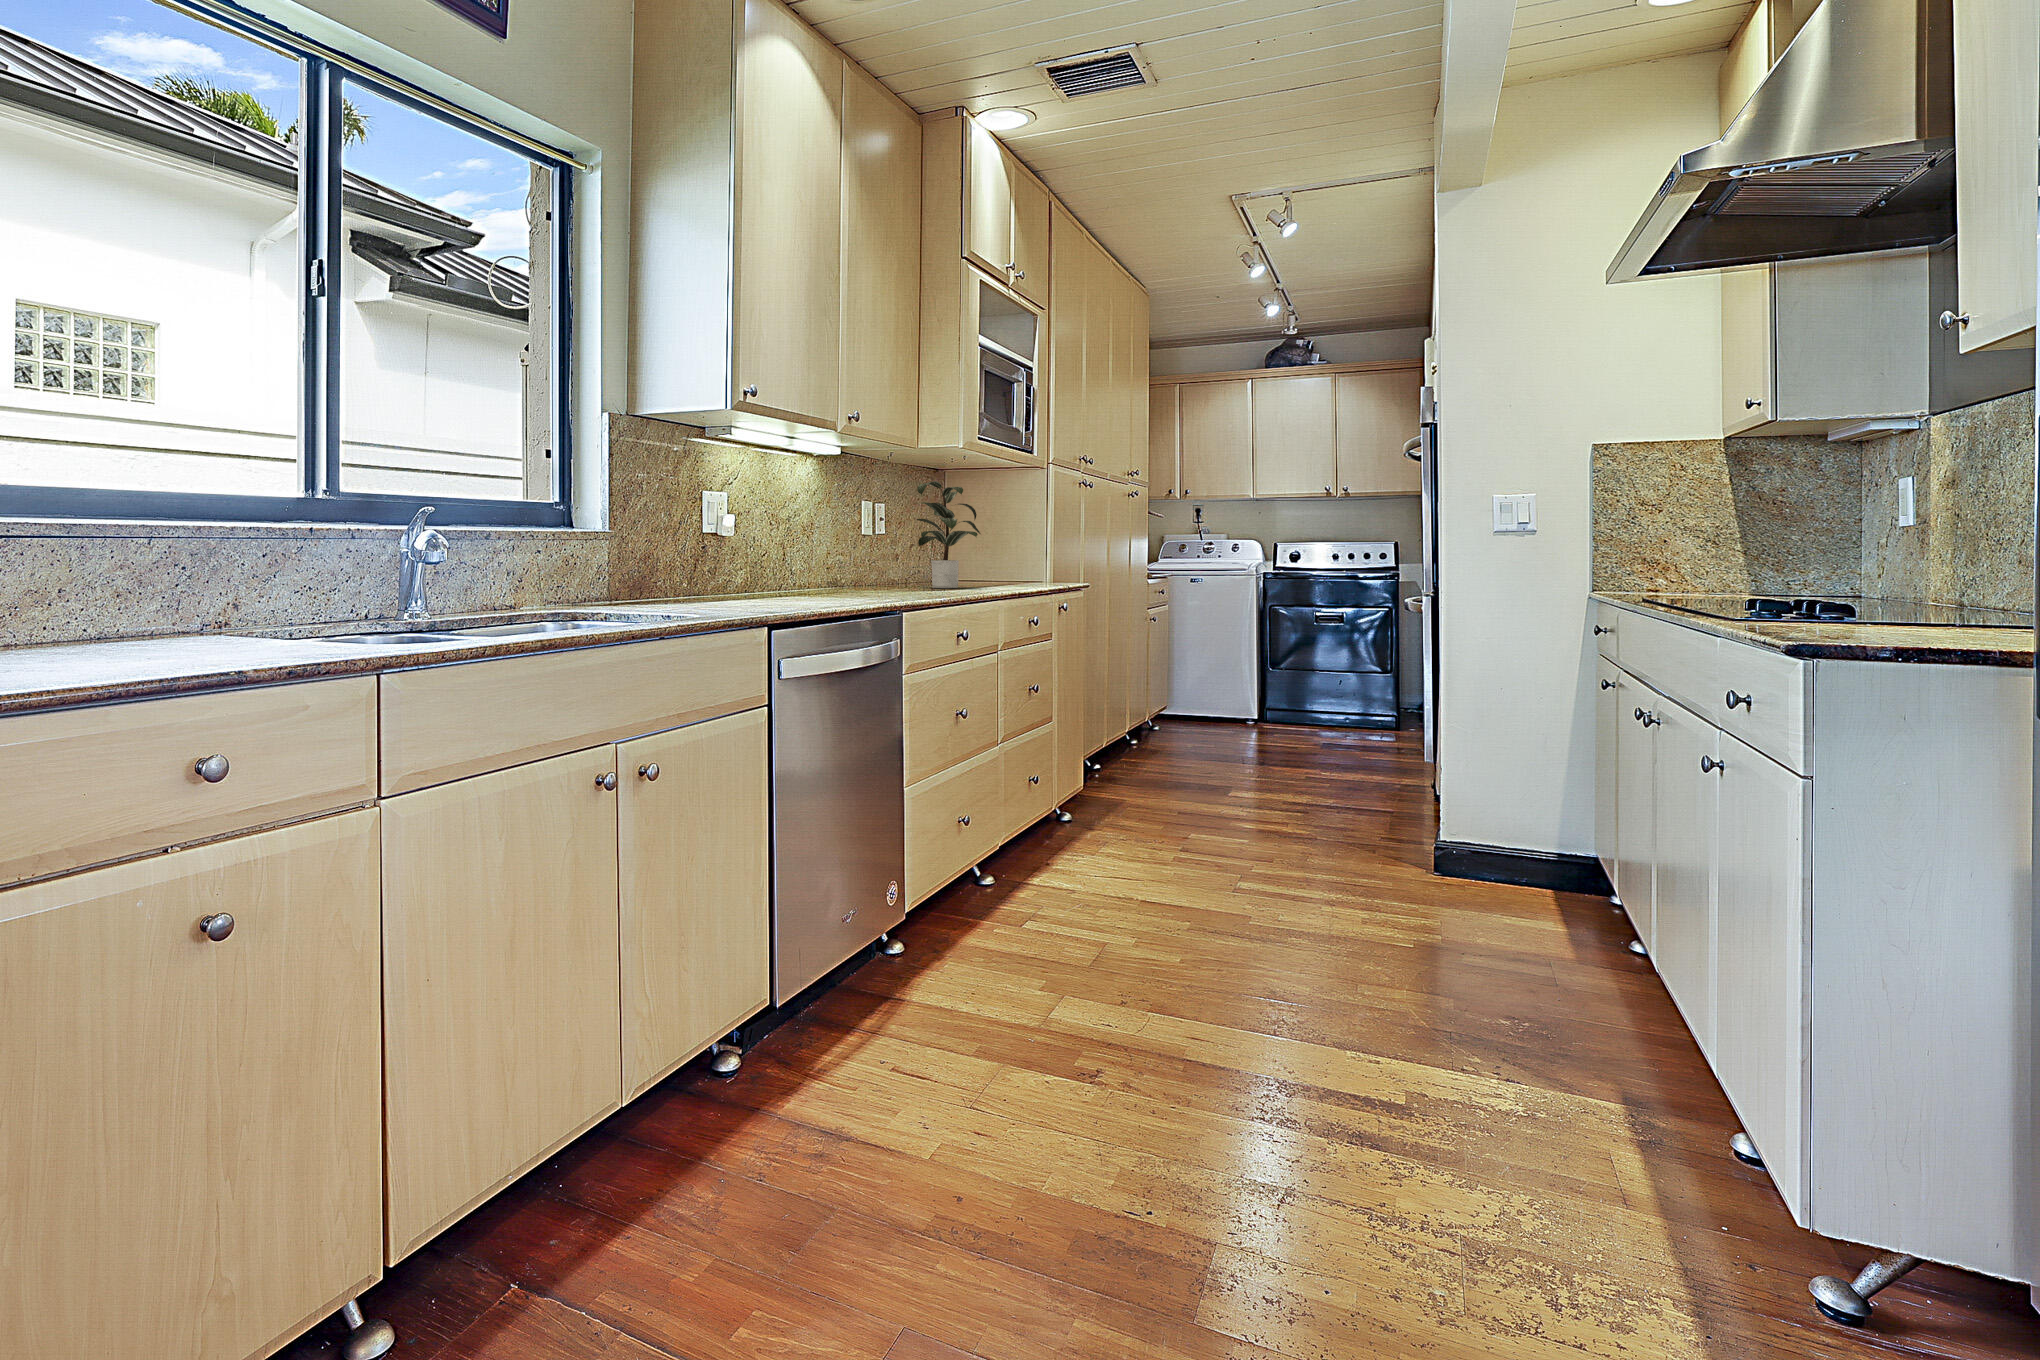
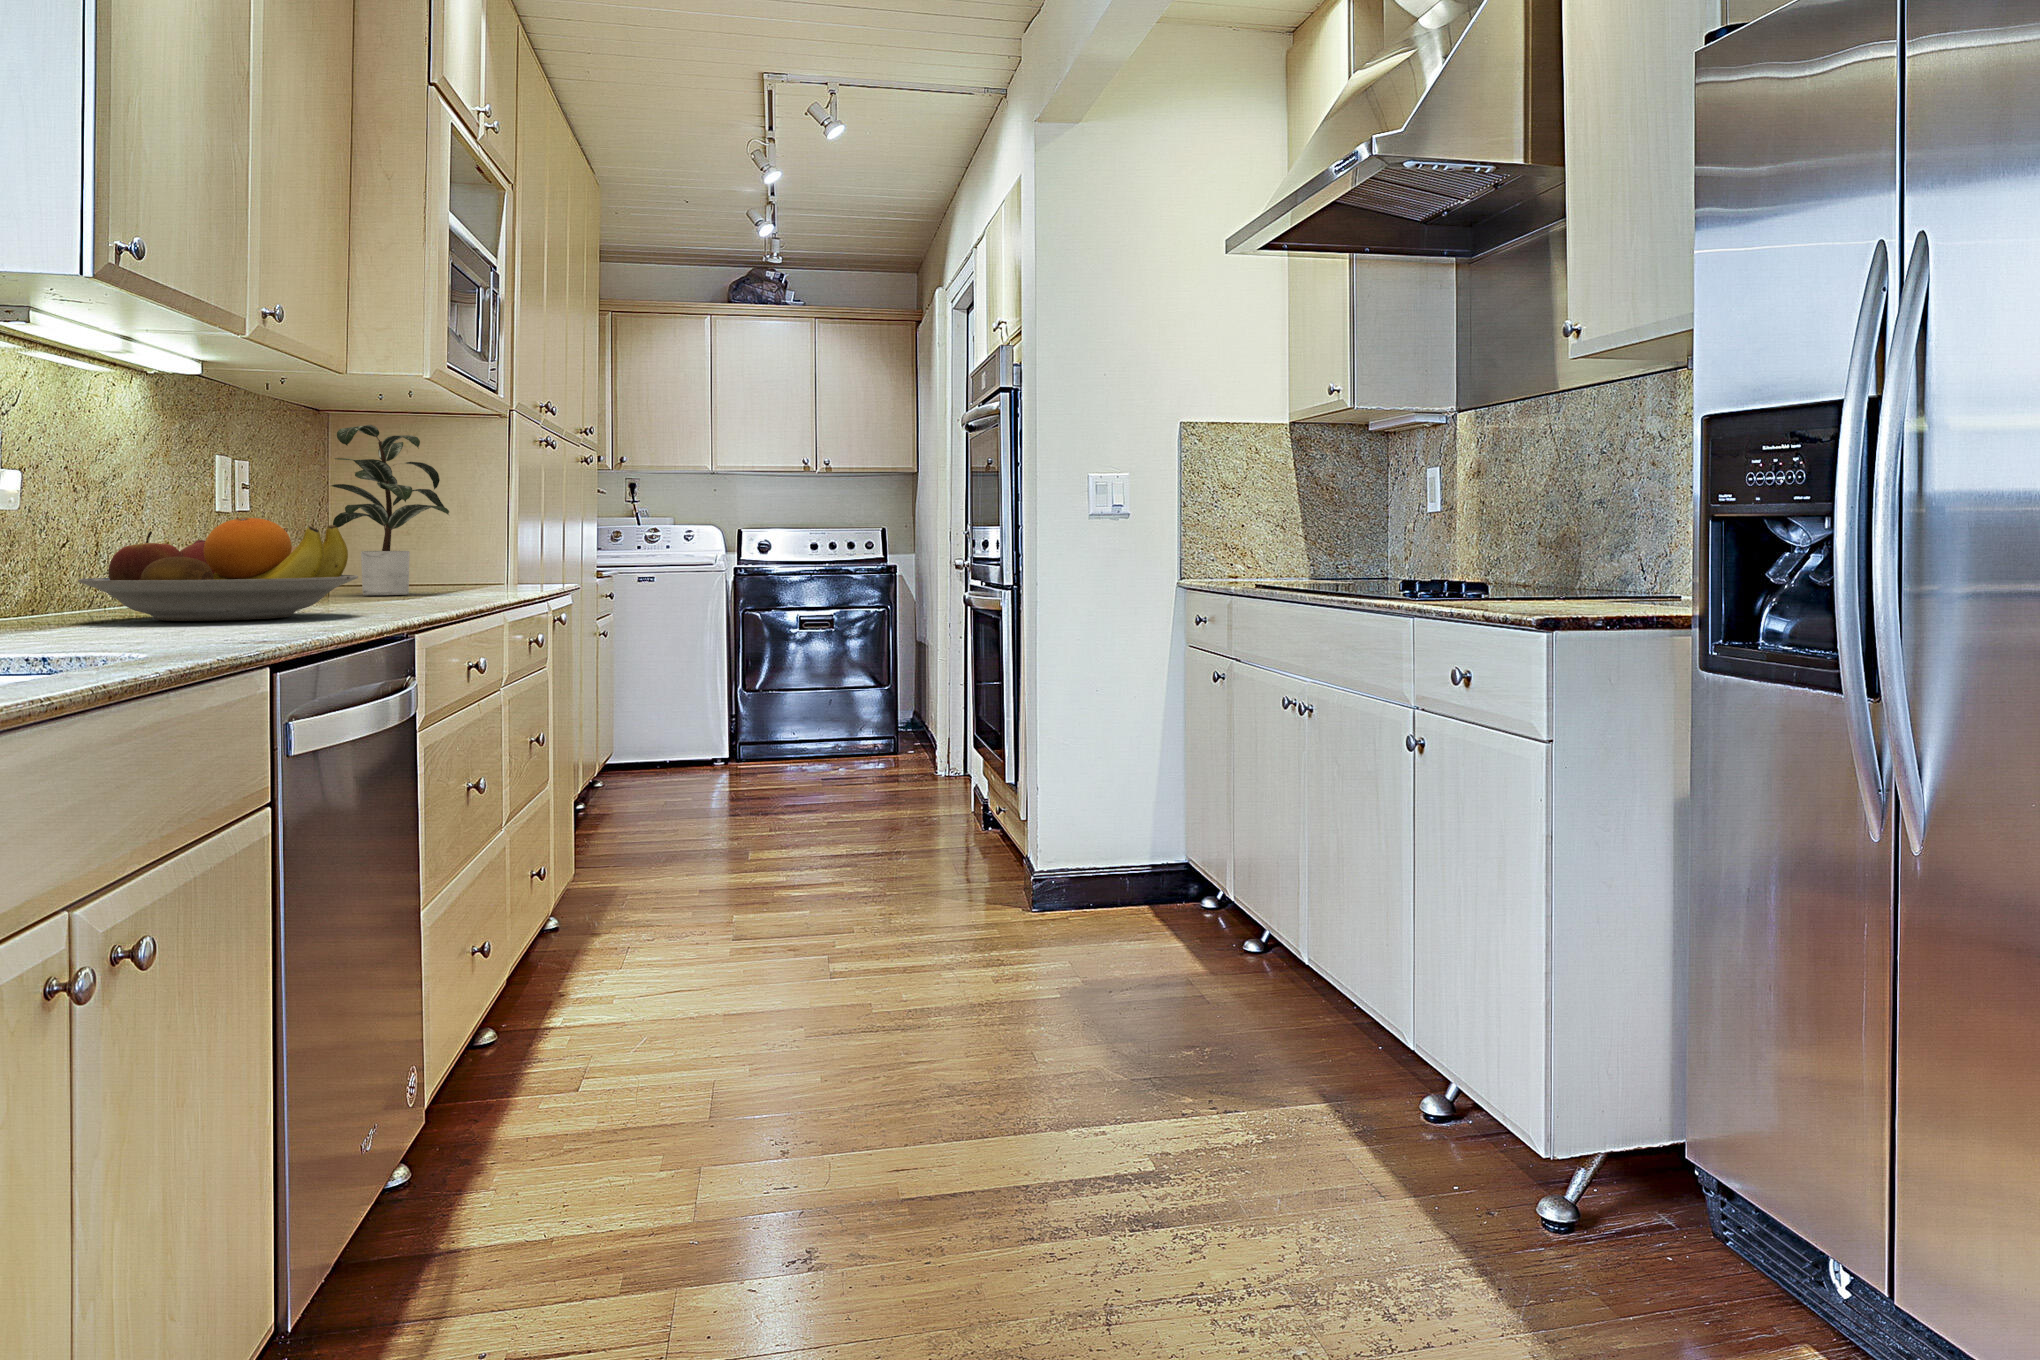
fruit bowl: none [745,541,881,601] -> present [78,518,358,621]

